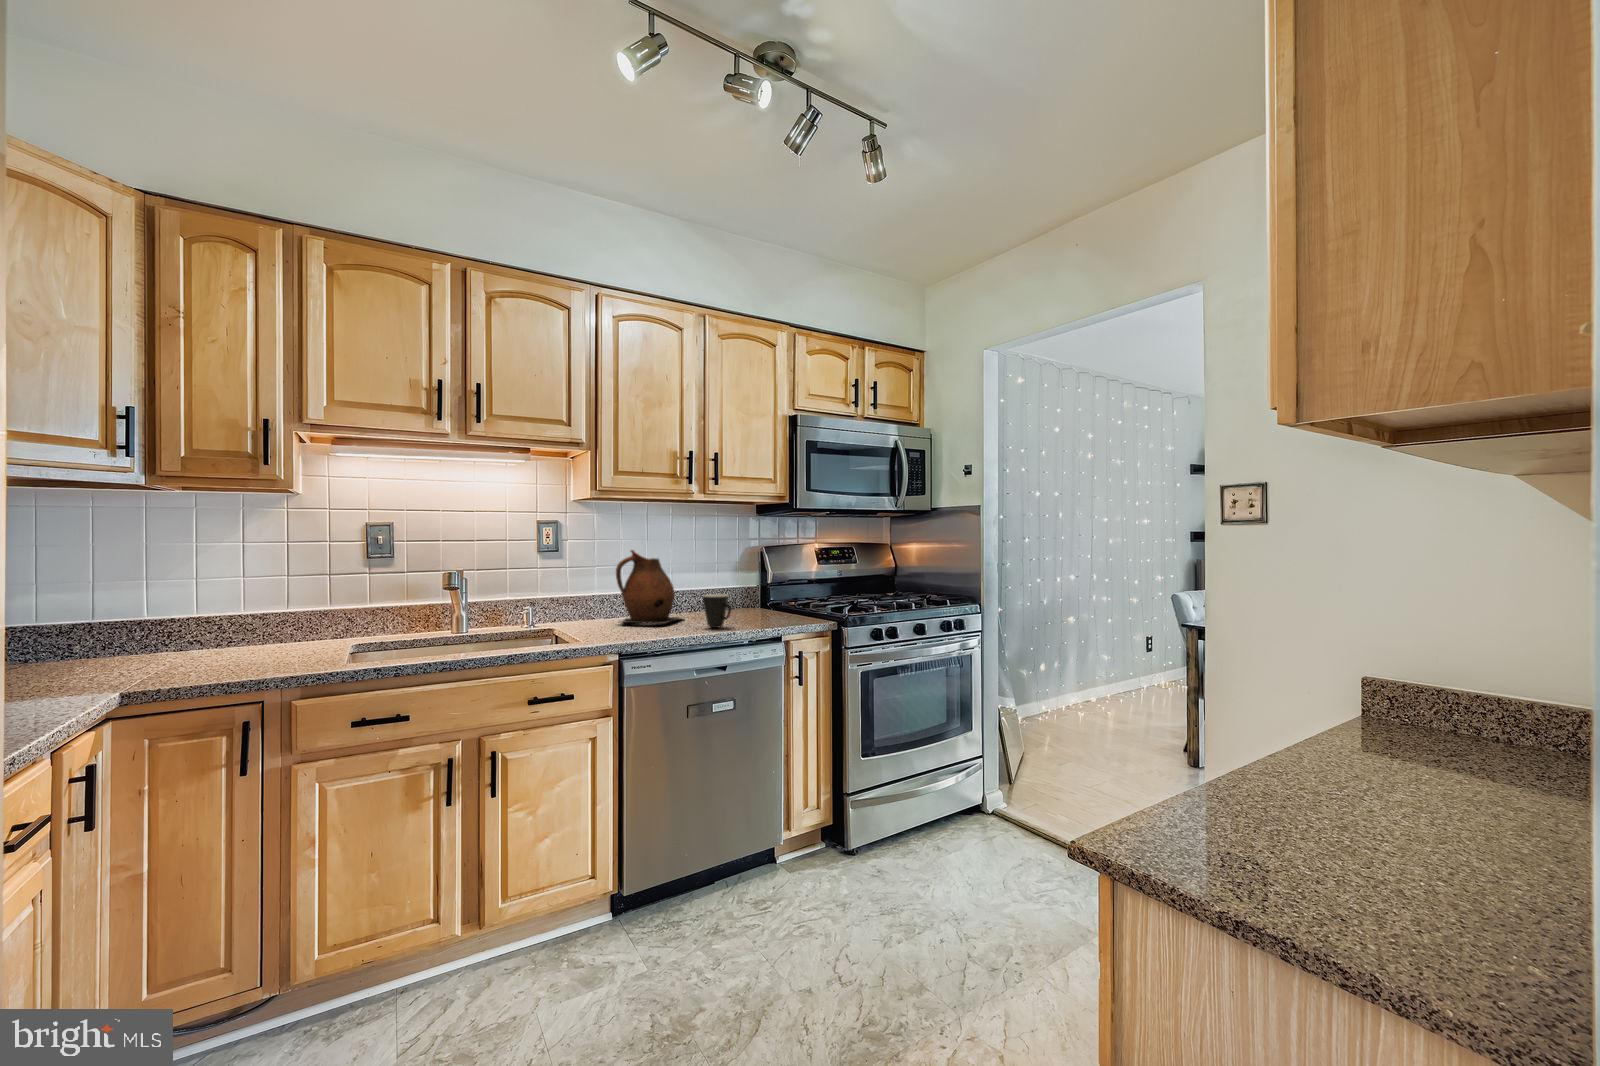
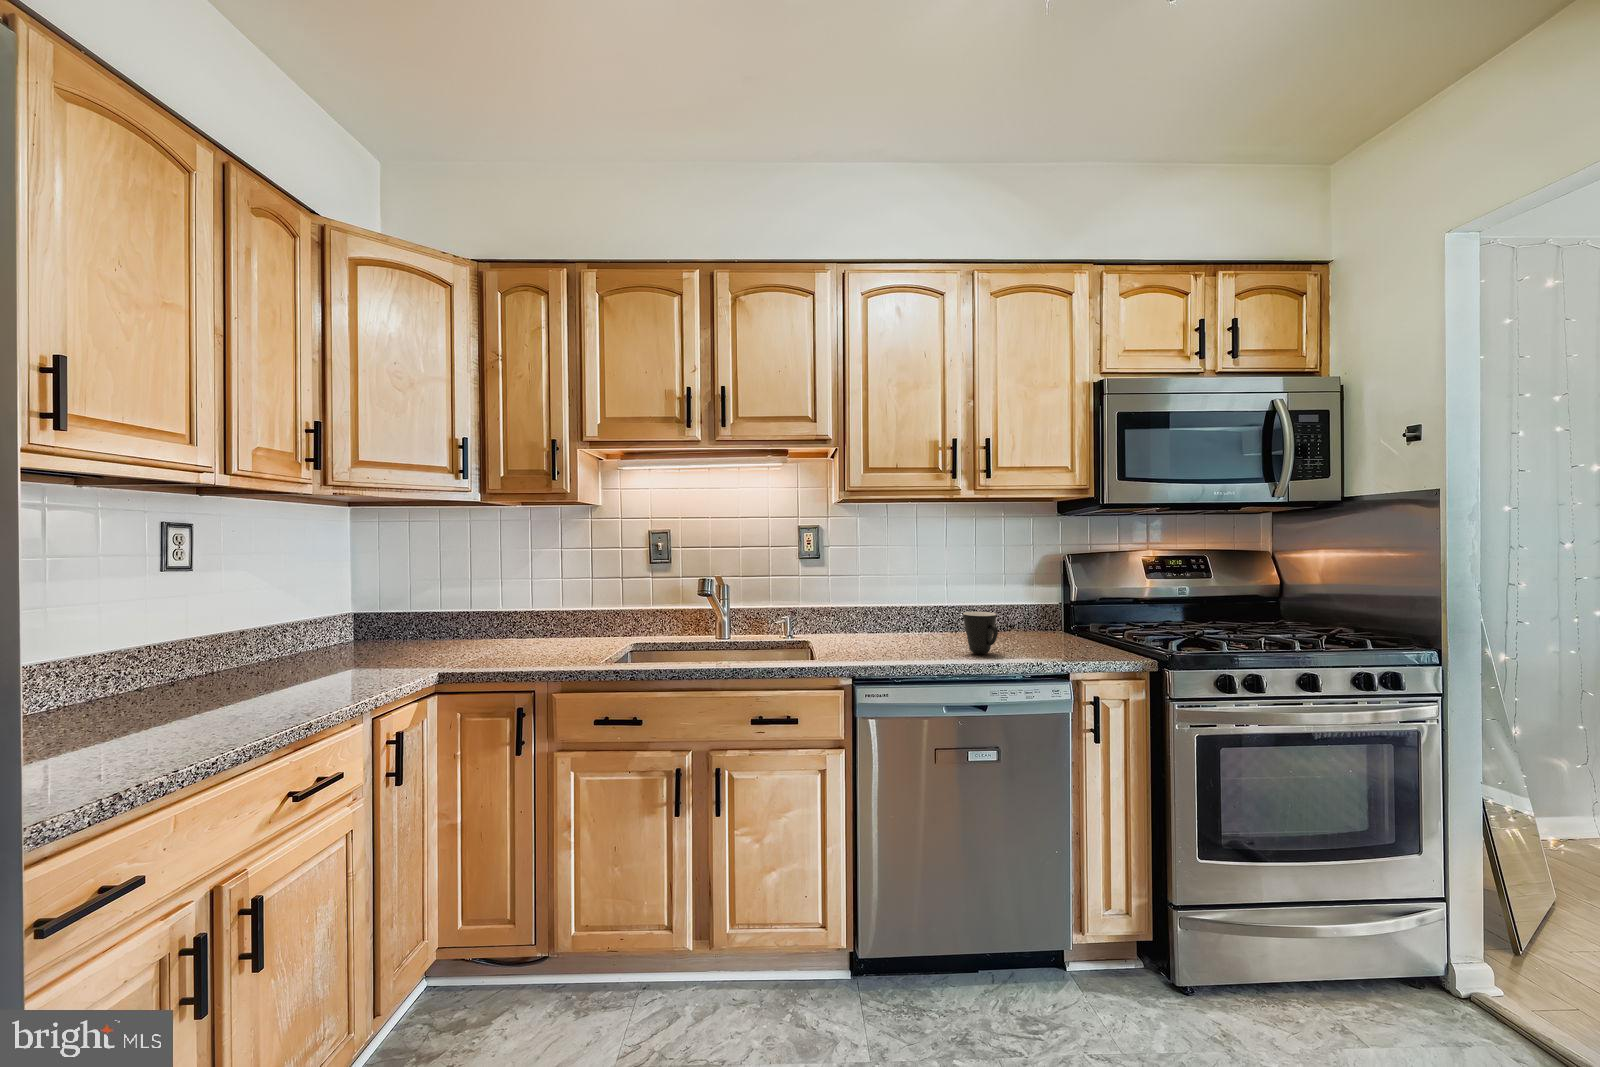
ceramic pitcher: present [616,550,682,624] -> none [875,556,955,644]

